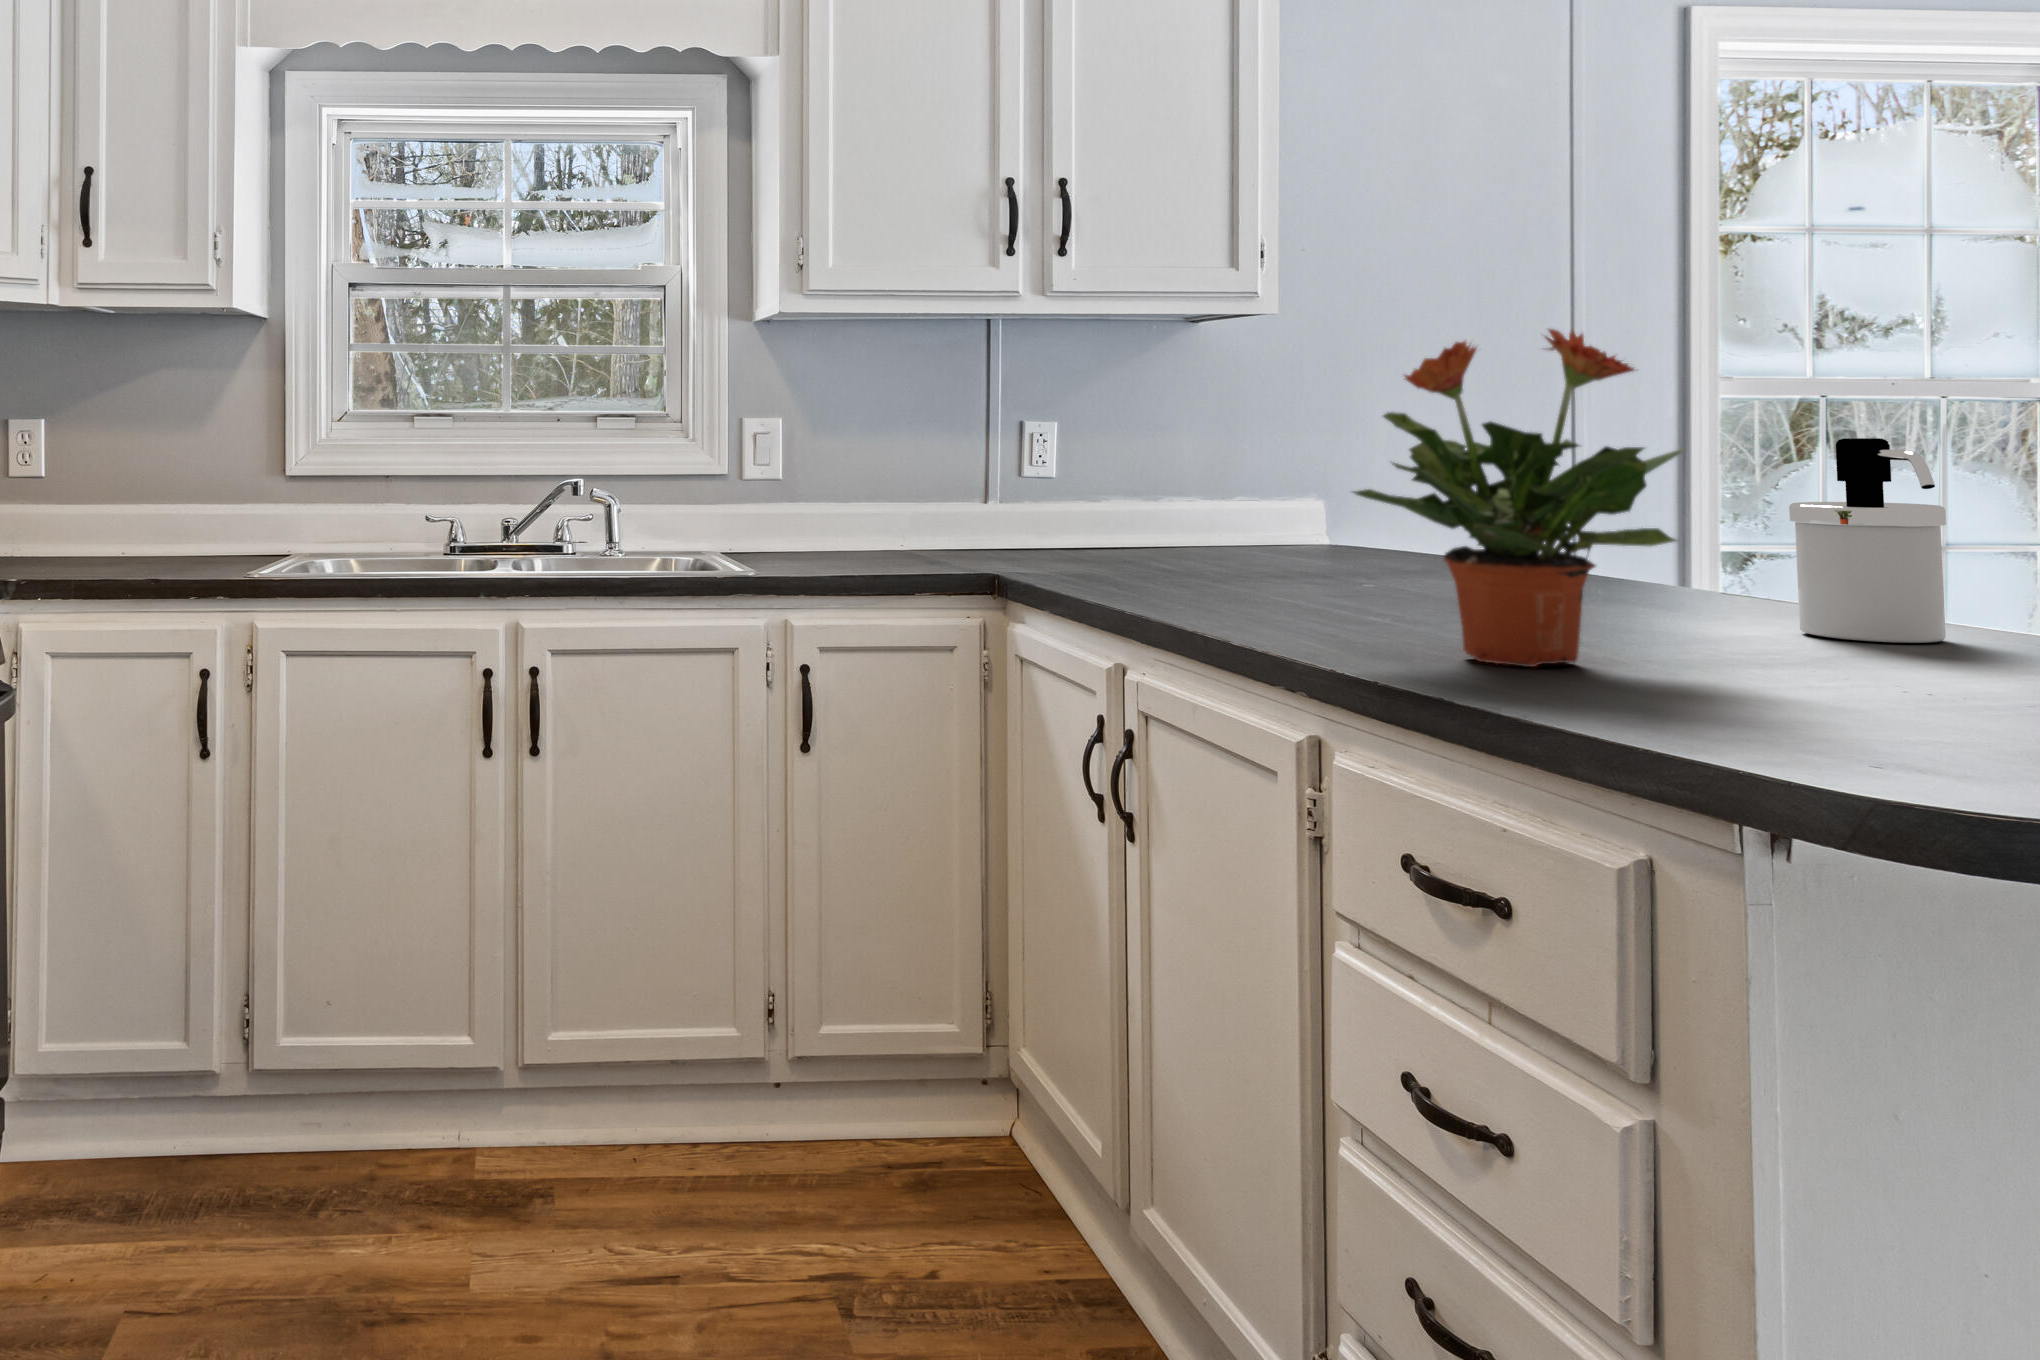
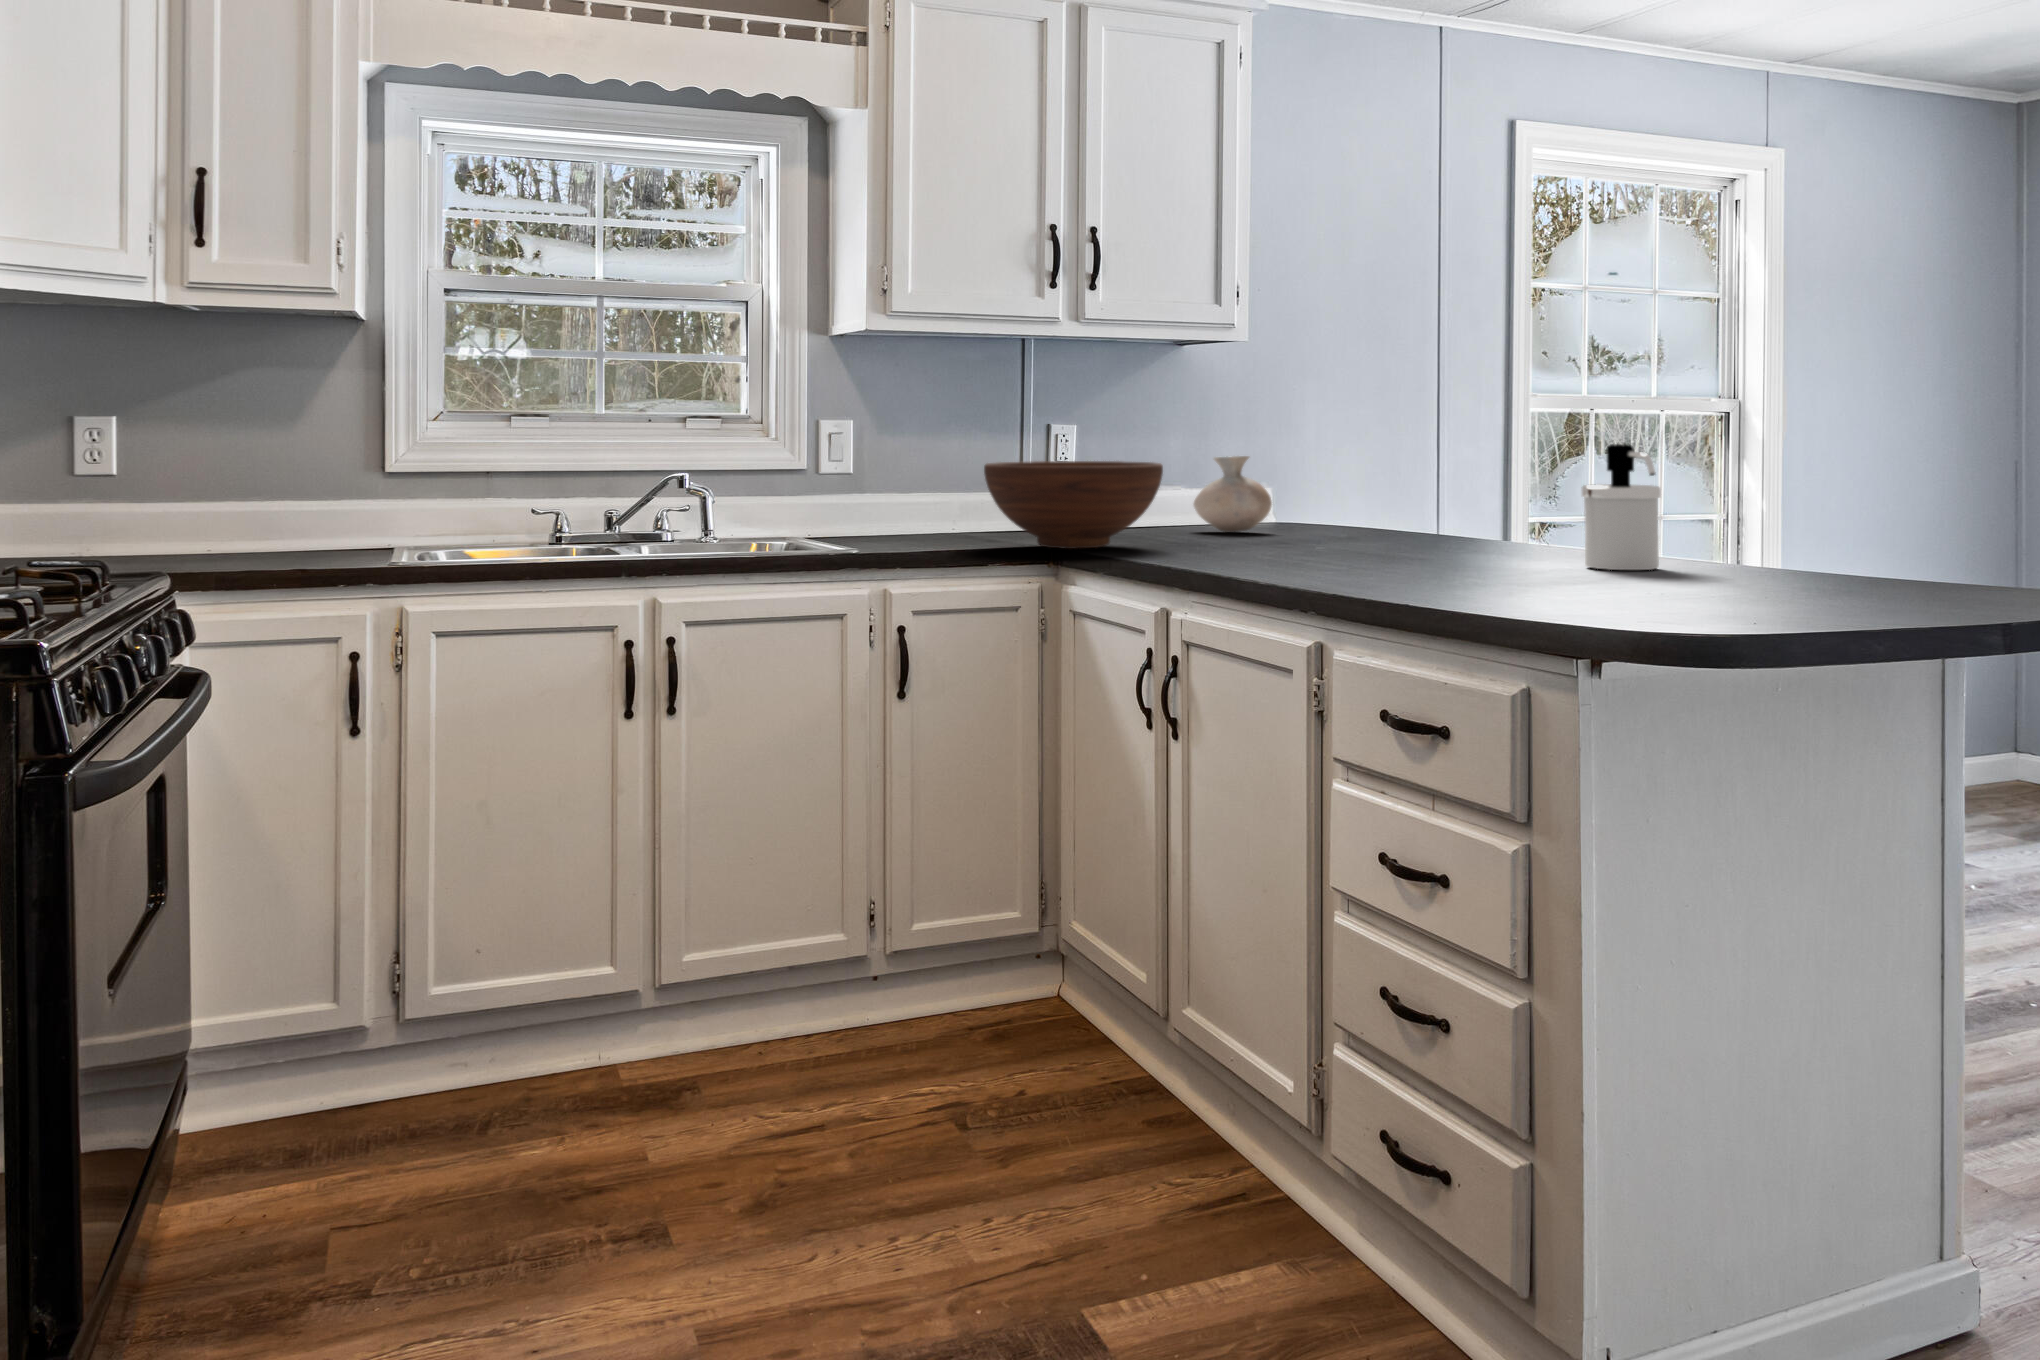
potted plant: present [1354,329,1685,667] -> none [1347,377,1535,589]
vase: none [1206,459,1311,556] -> present [1194,456,1272,532]
fruit bowl: none [901,465,1136,575] -> present [984,461,1163,549]

